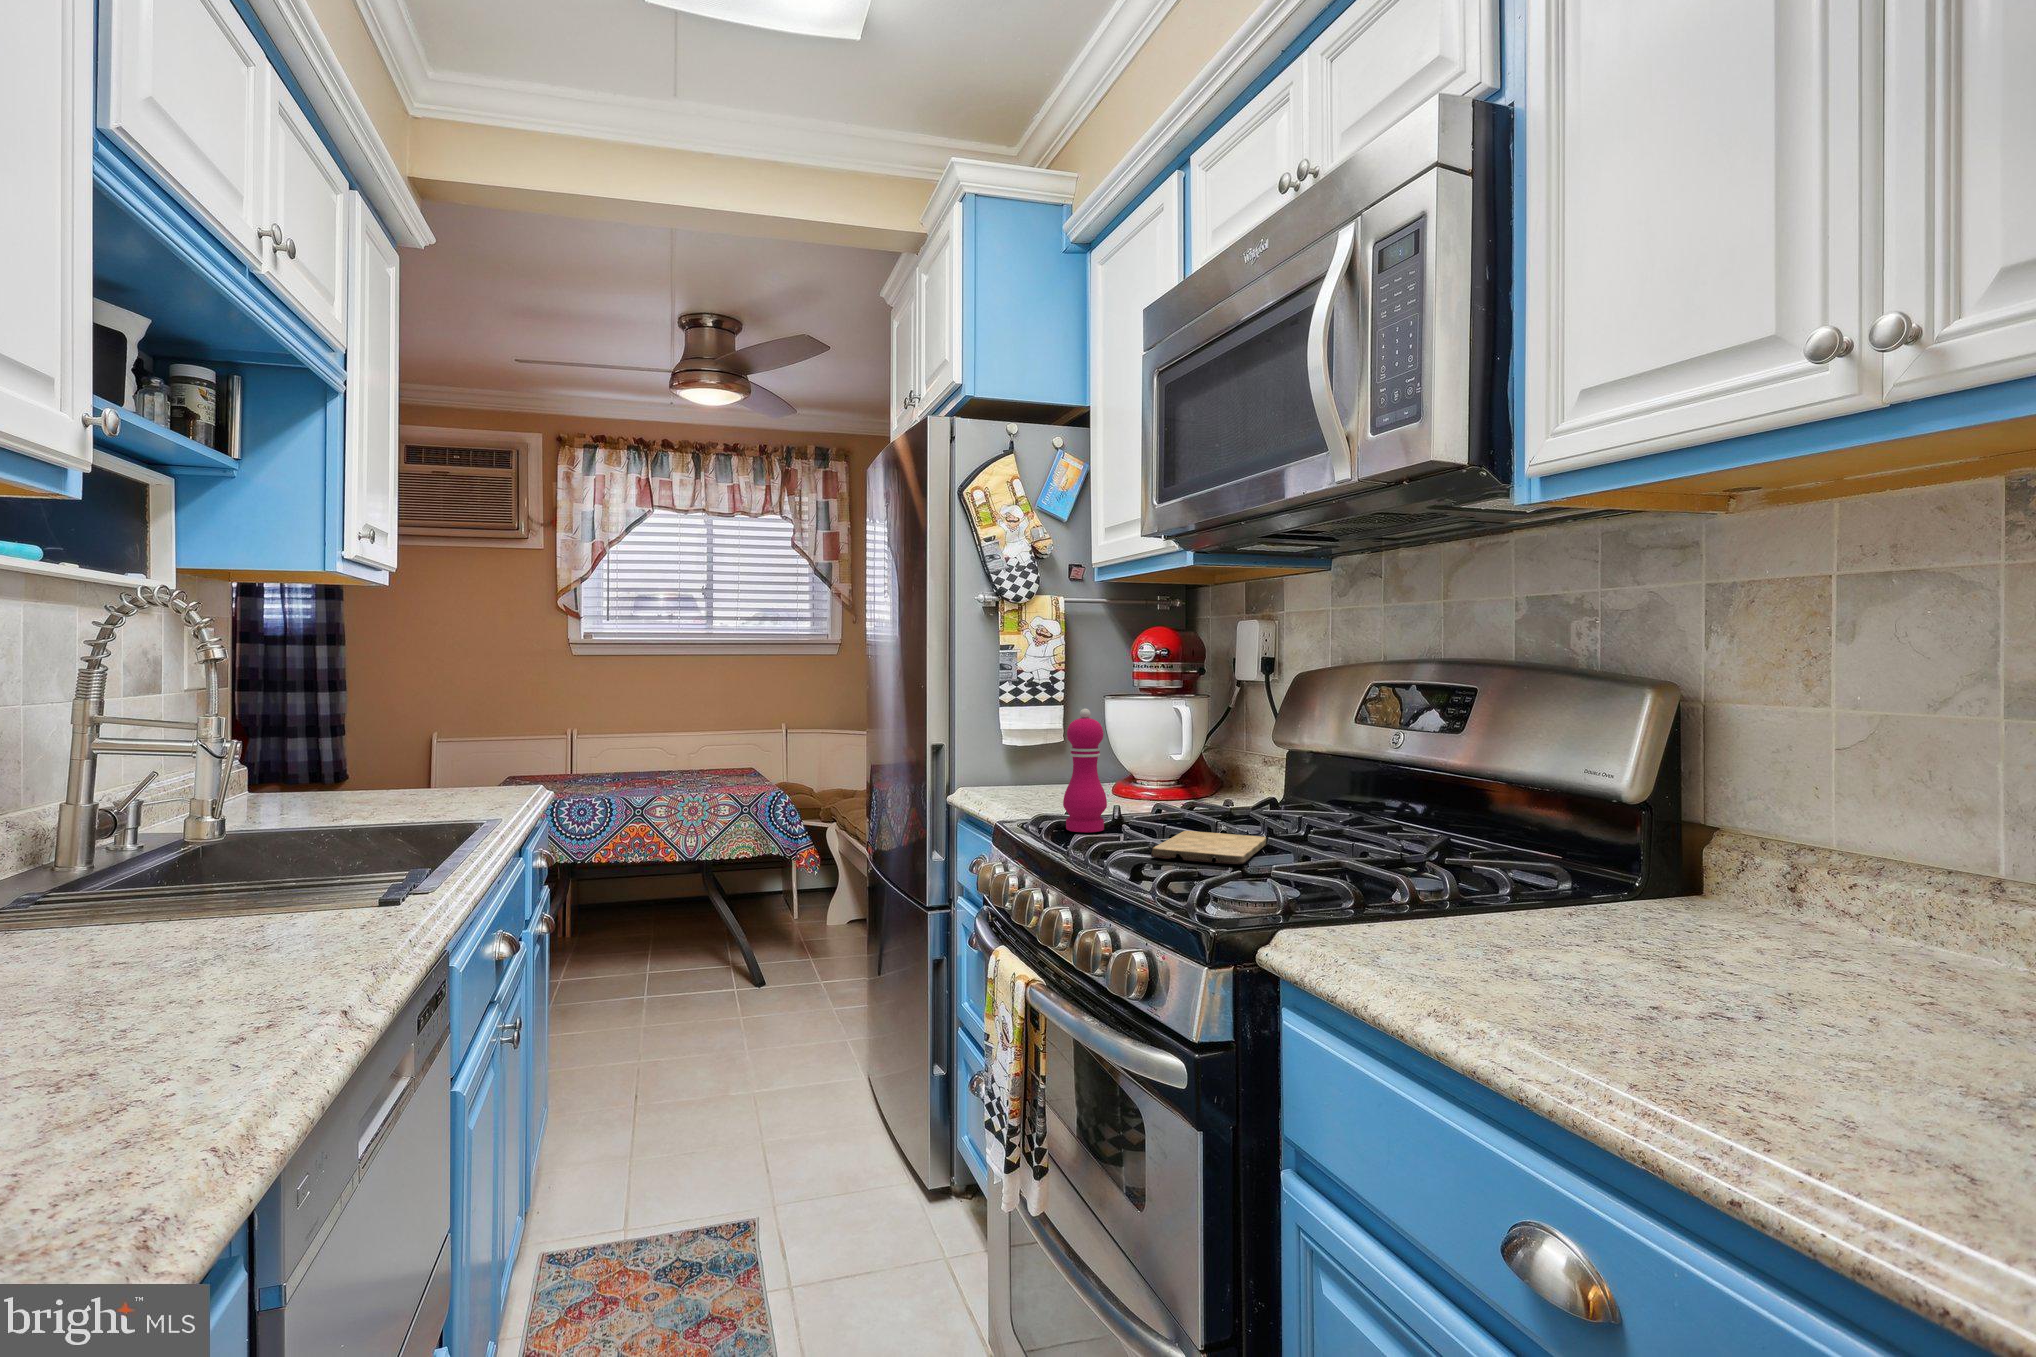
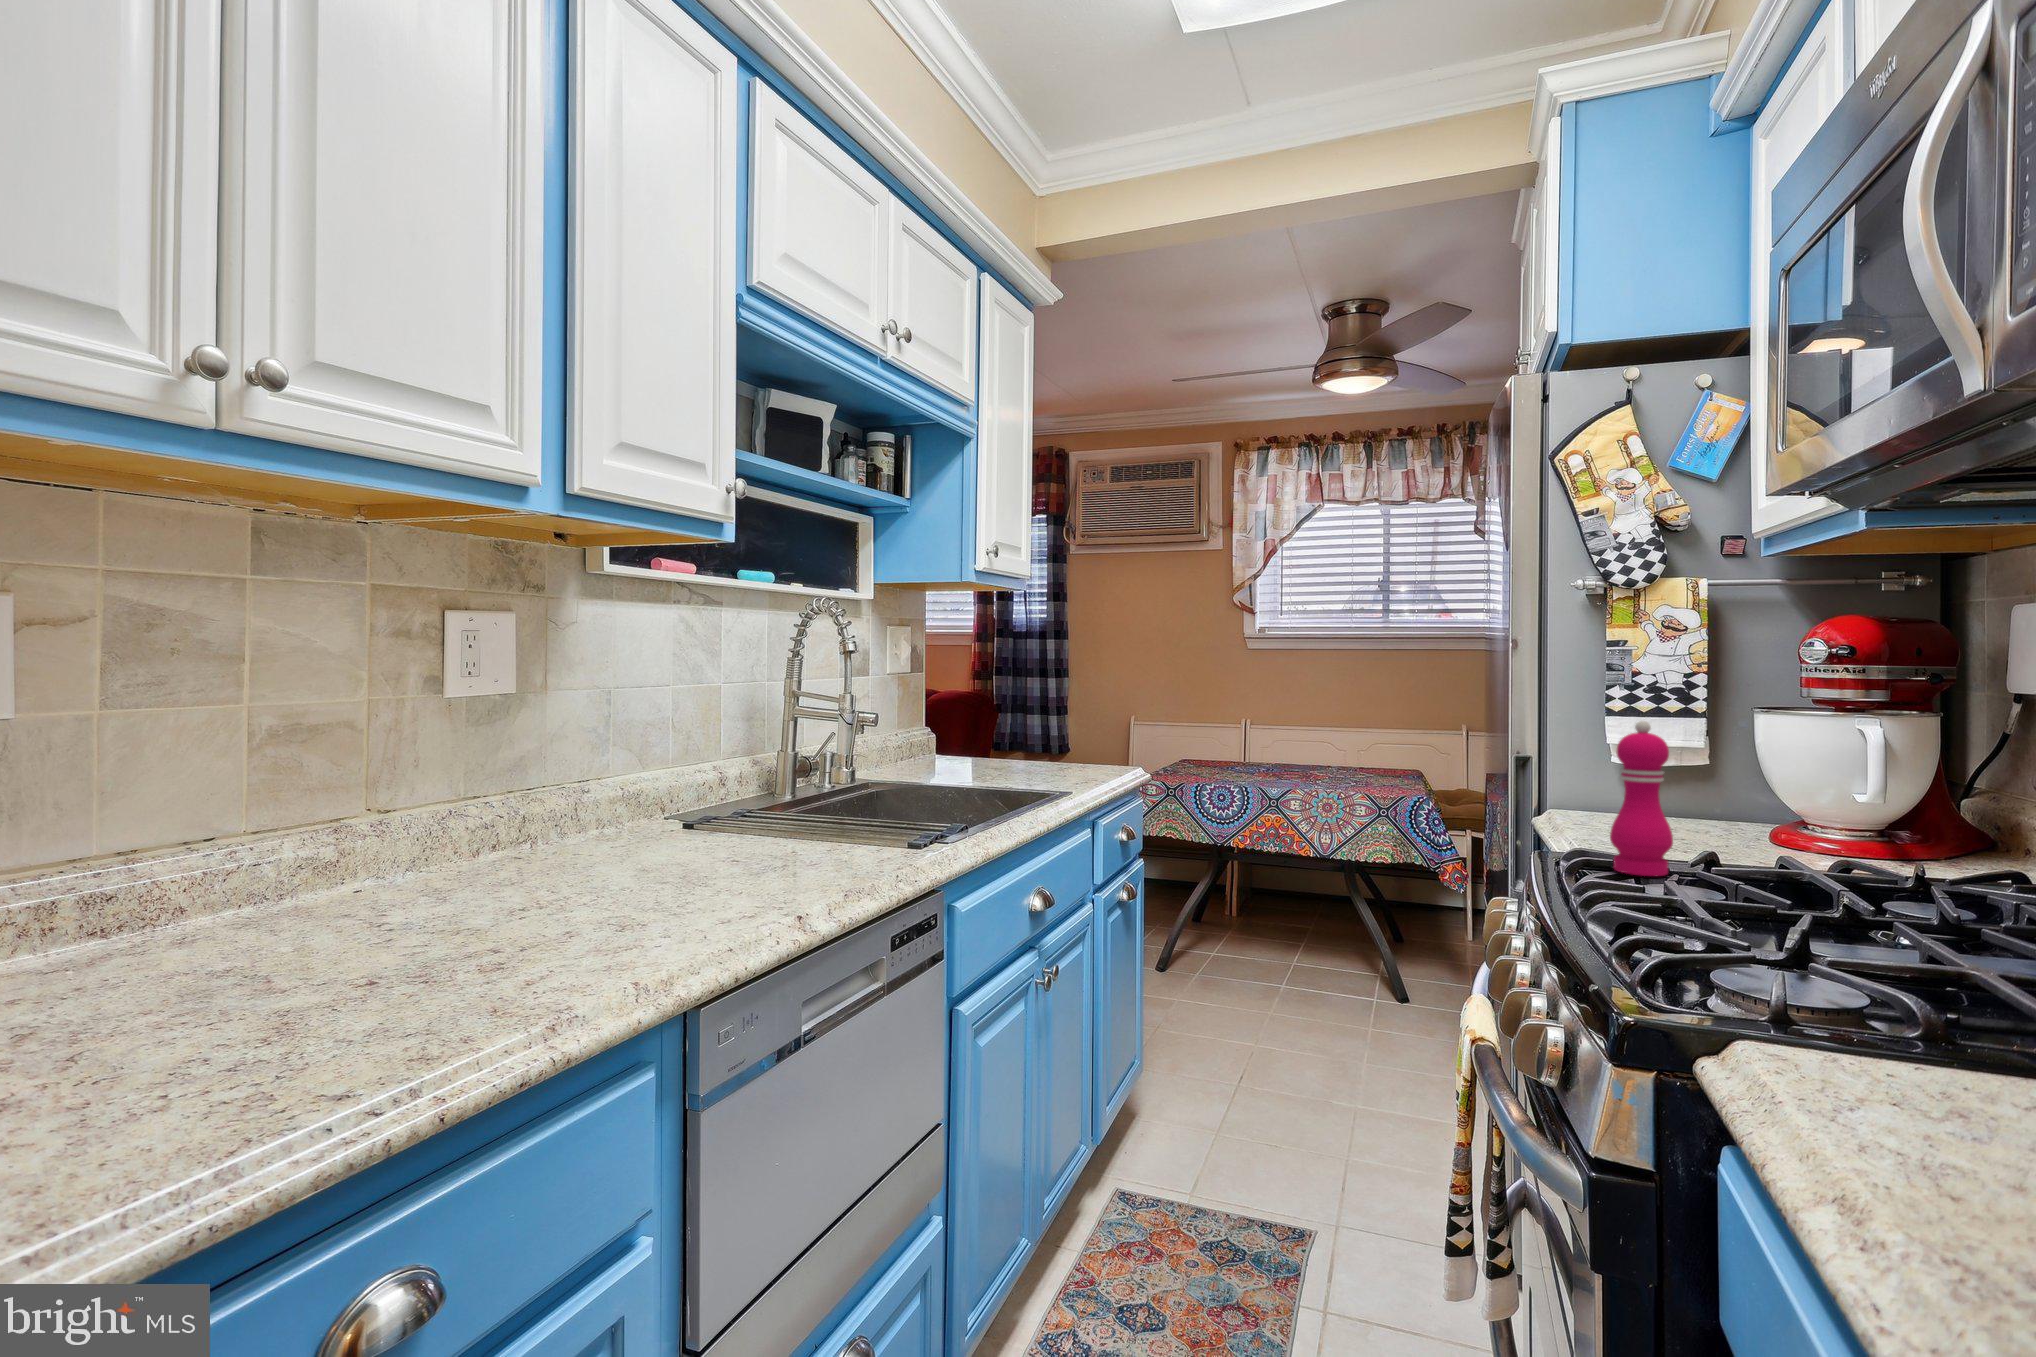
cutting board: present [1151,831,1266,864] -> none [1688,890,1910,943]

